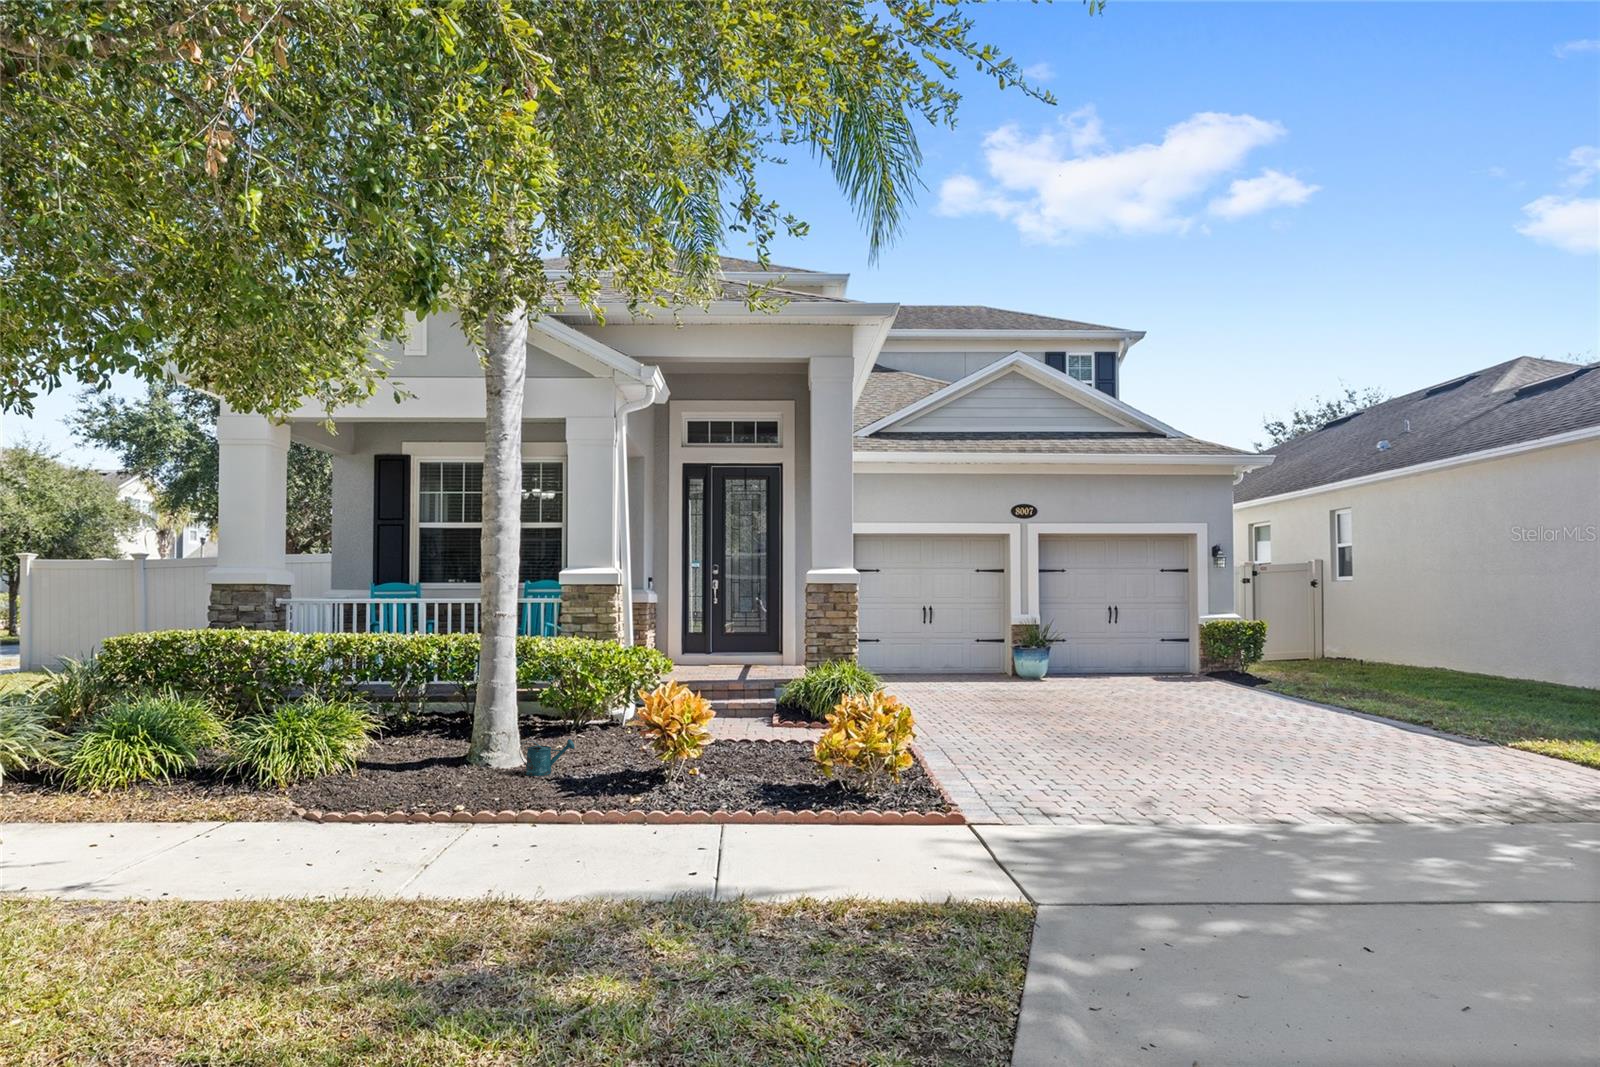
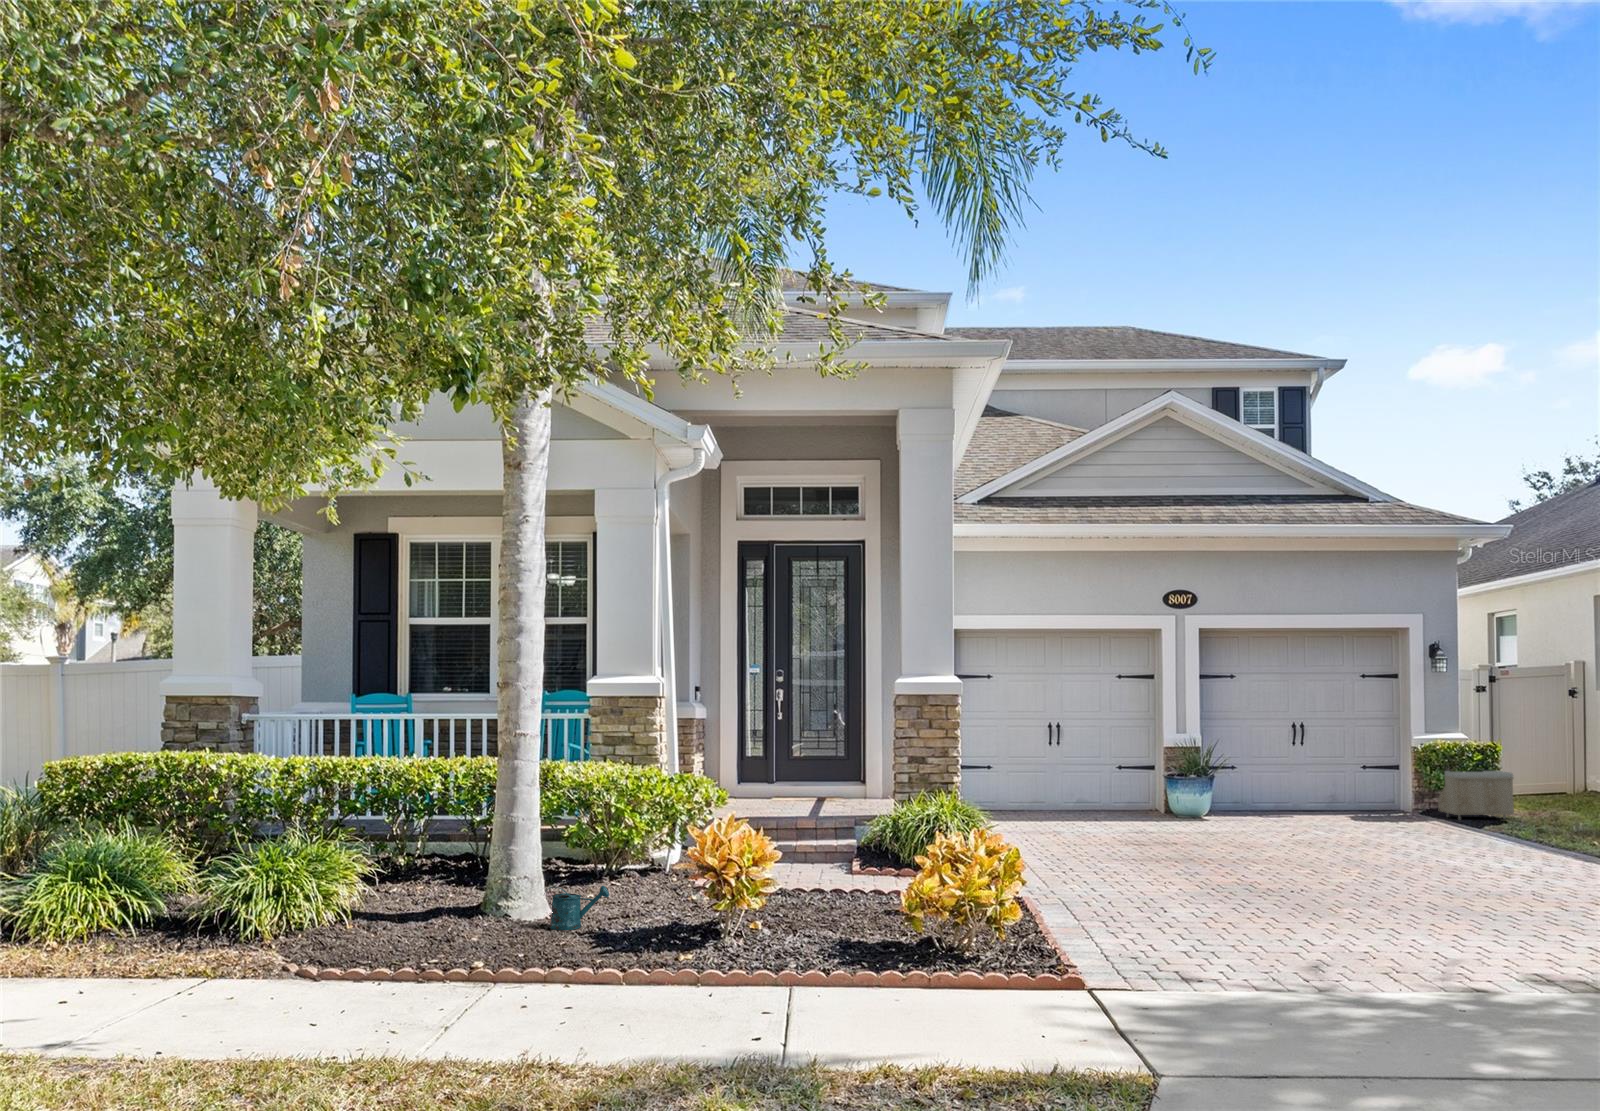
storage bench: none [1213,642,1269,679] -> present [1438,771,1514,819]

